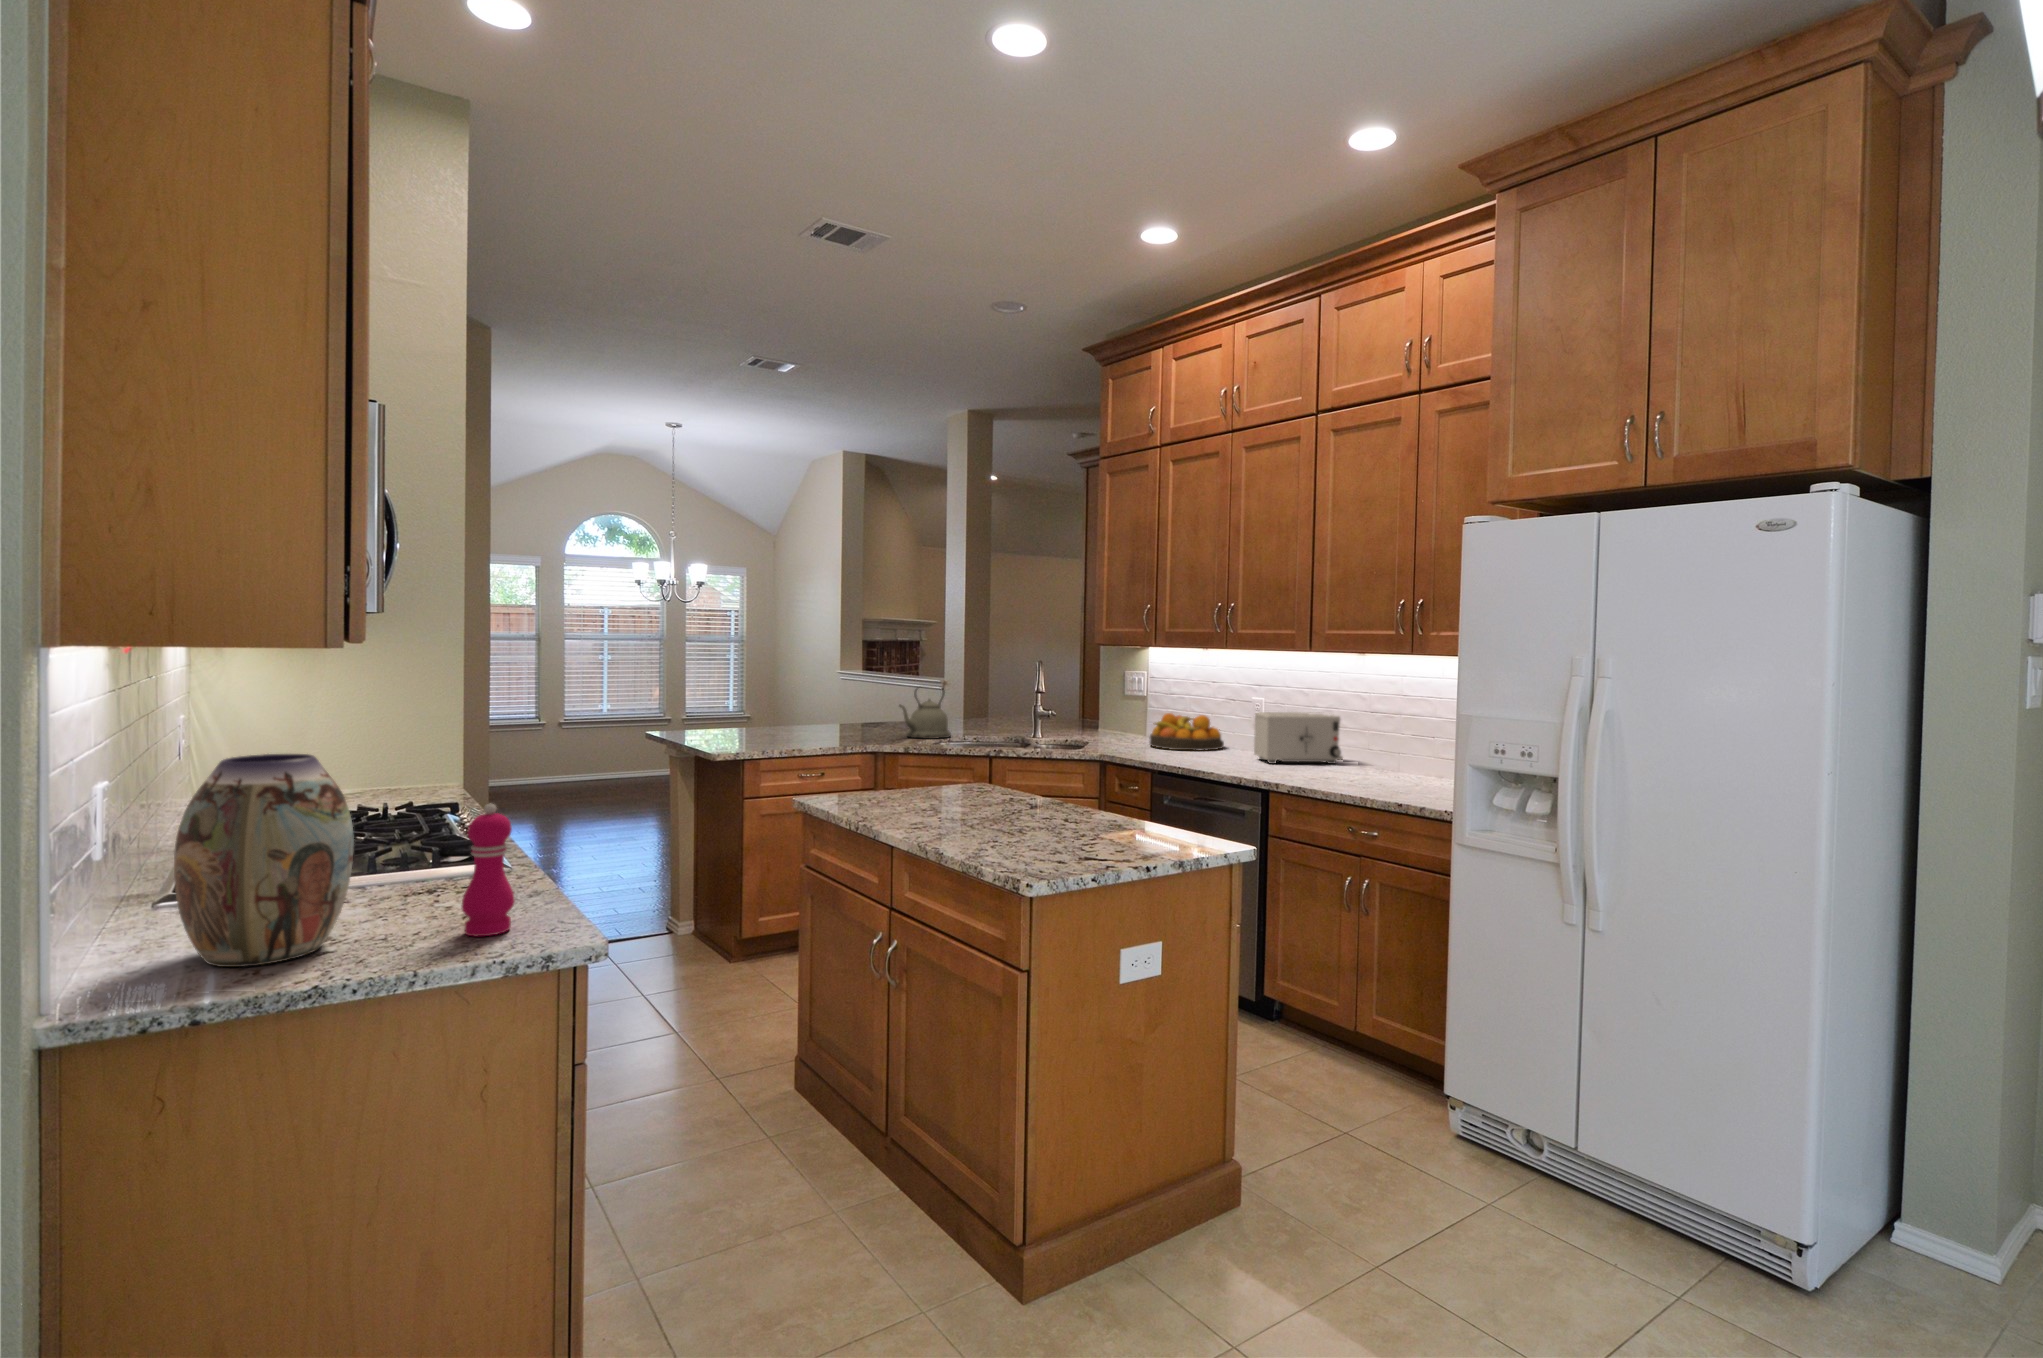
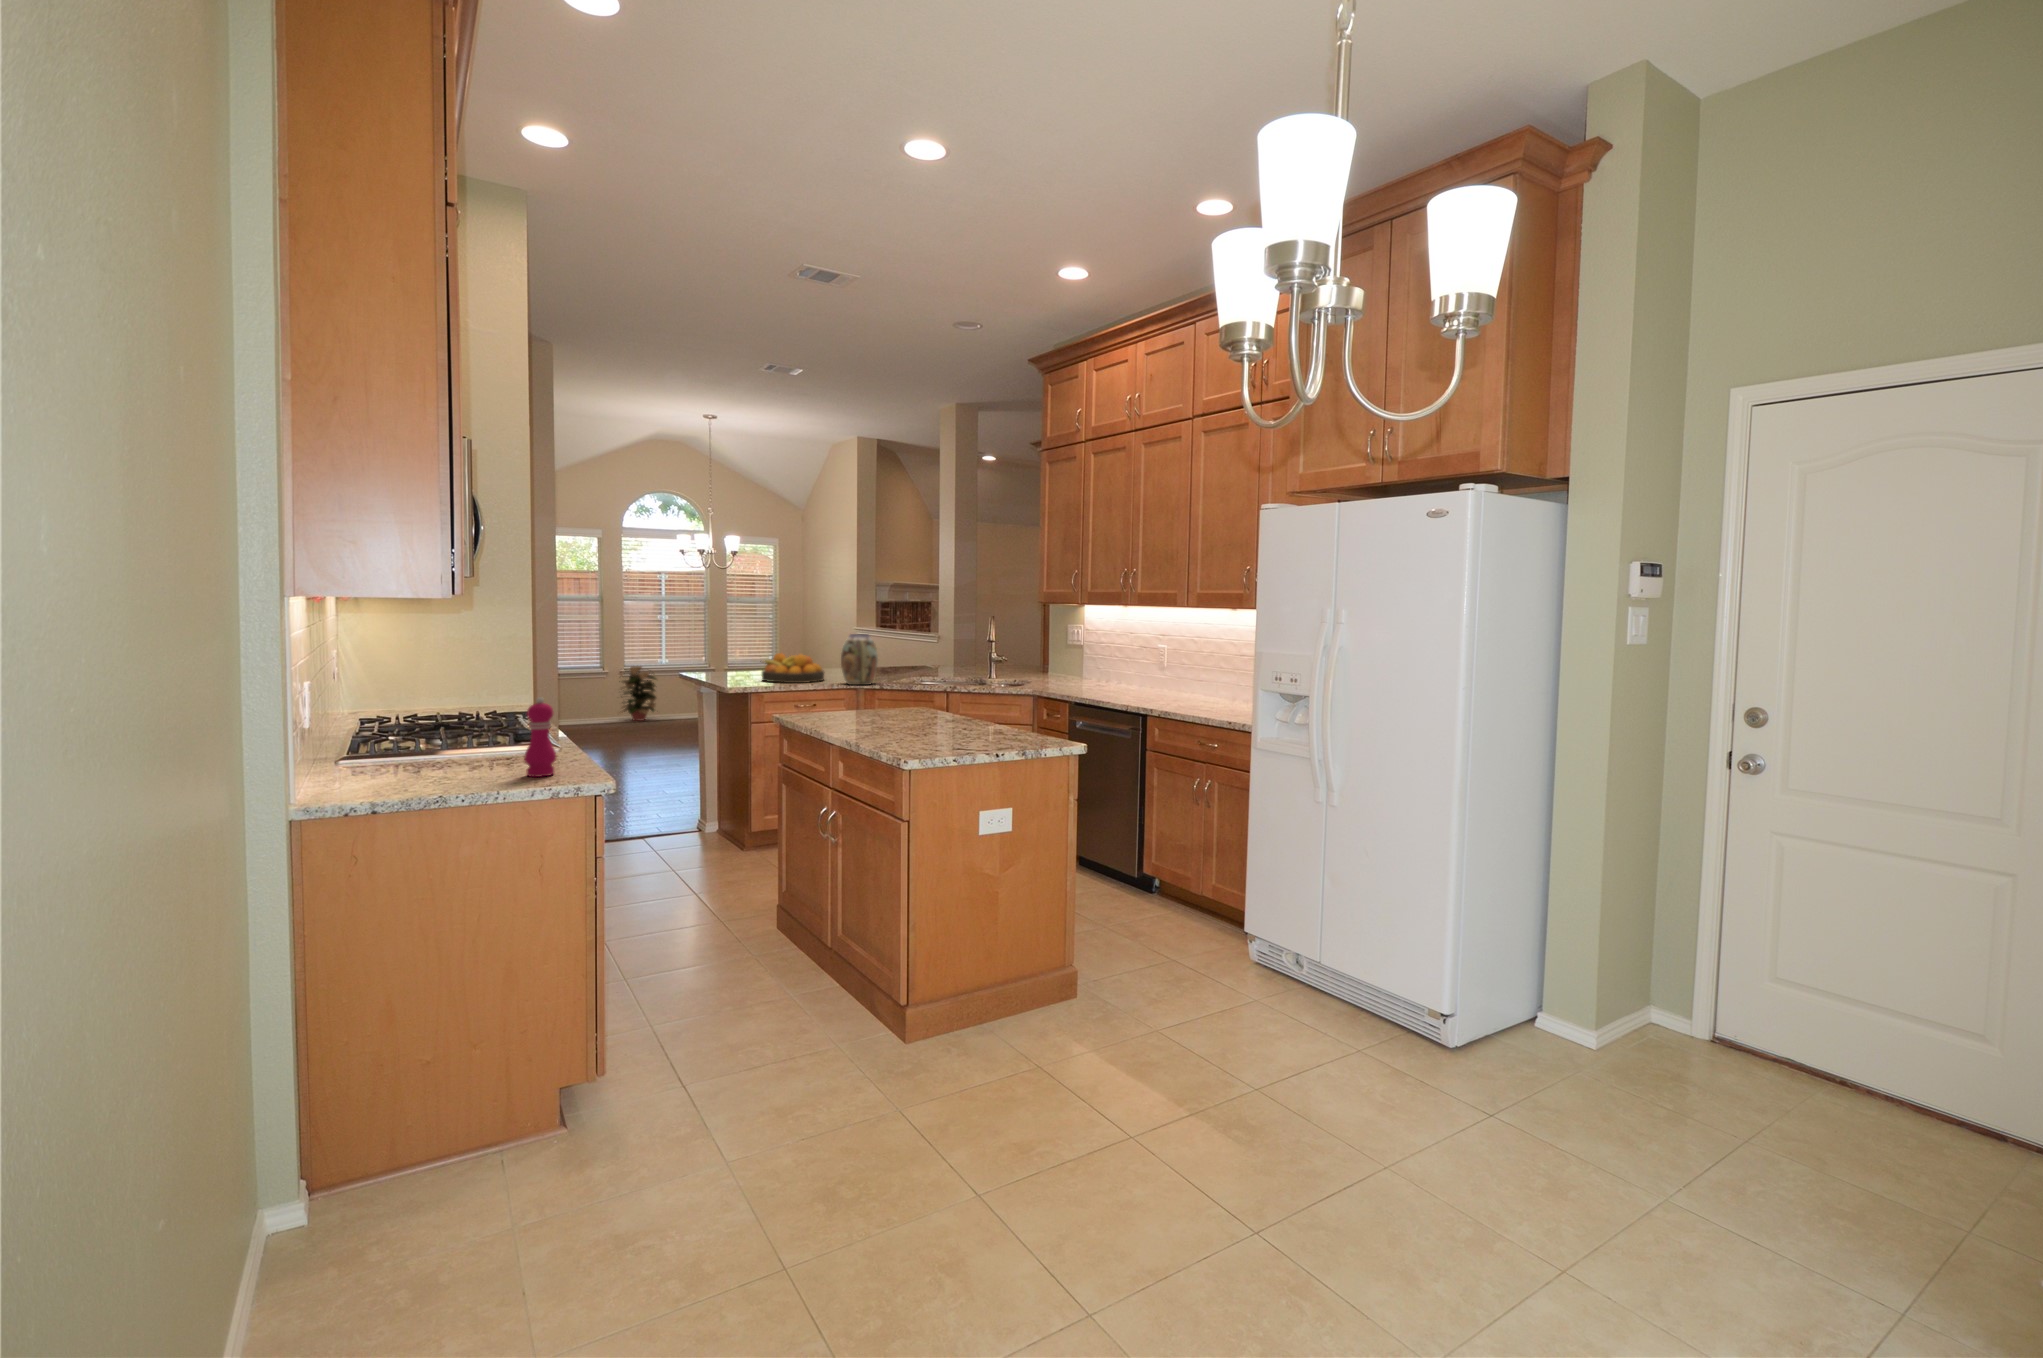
kettle: present [899,688,951,739] -> none [879,637,924,679]
toaster: present [1254,712,1343,764] -> none [1155,656,1223,697]
fruit bowl: present [1150,713,1224,750] -> present [760,653,824,683]
decorative plant: none [554,714,604,778] -> present [622,666,656,721]
vase: present [174,754,354,967] -> present [841,634,878,685]

